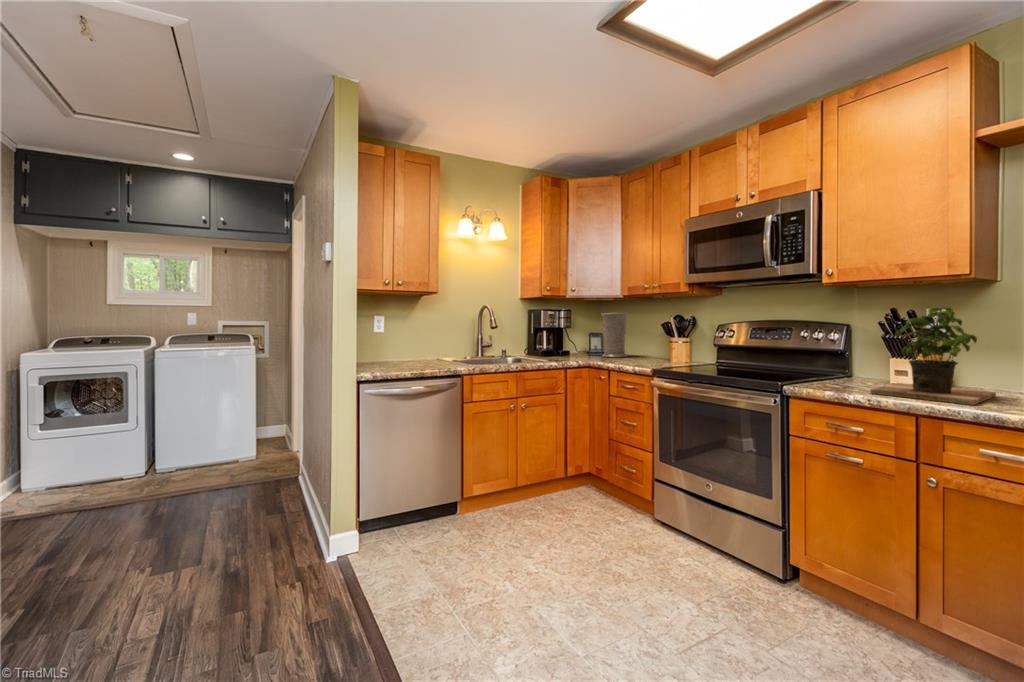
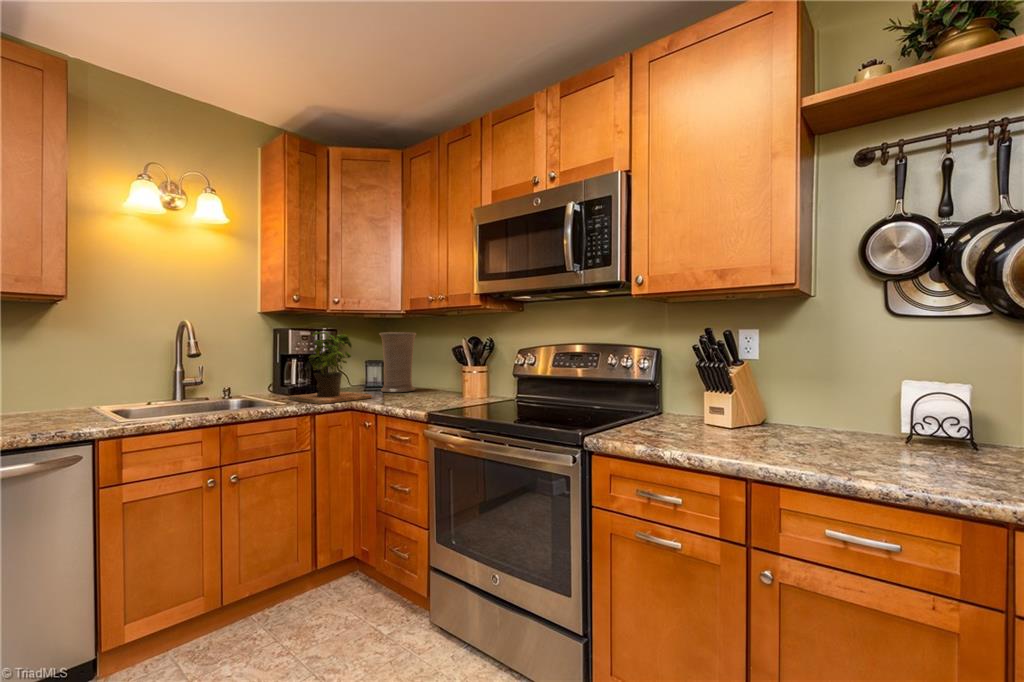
potted plant: present [870,307,996,405] -> present [288,332,372,404]

